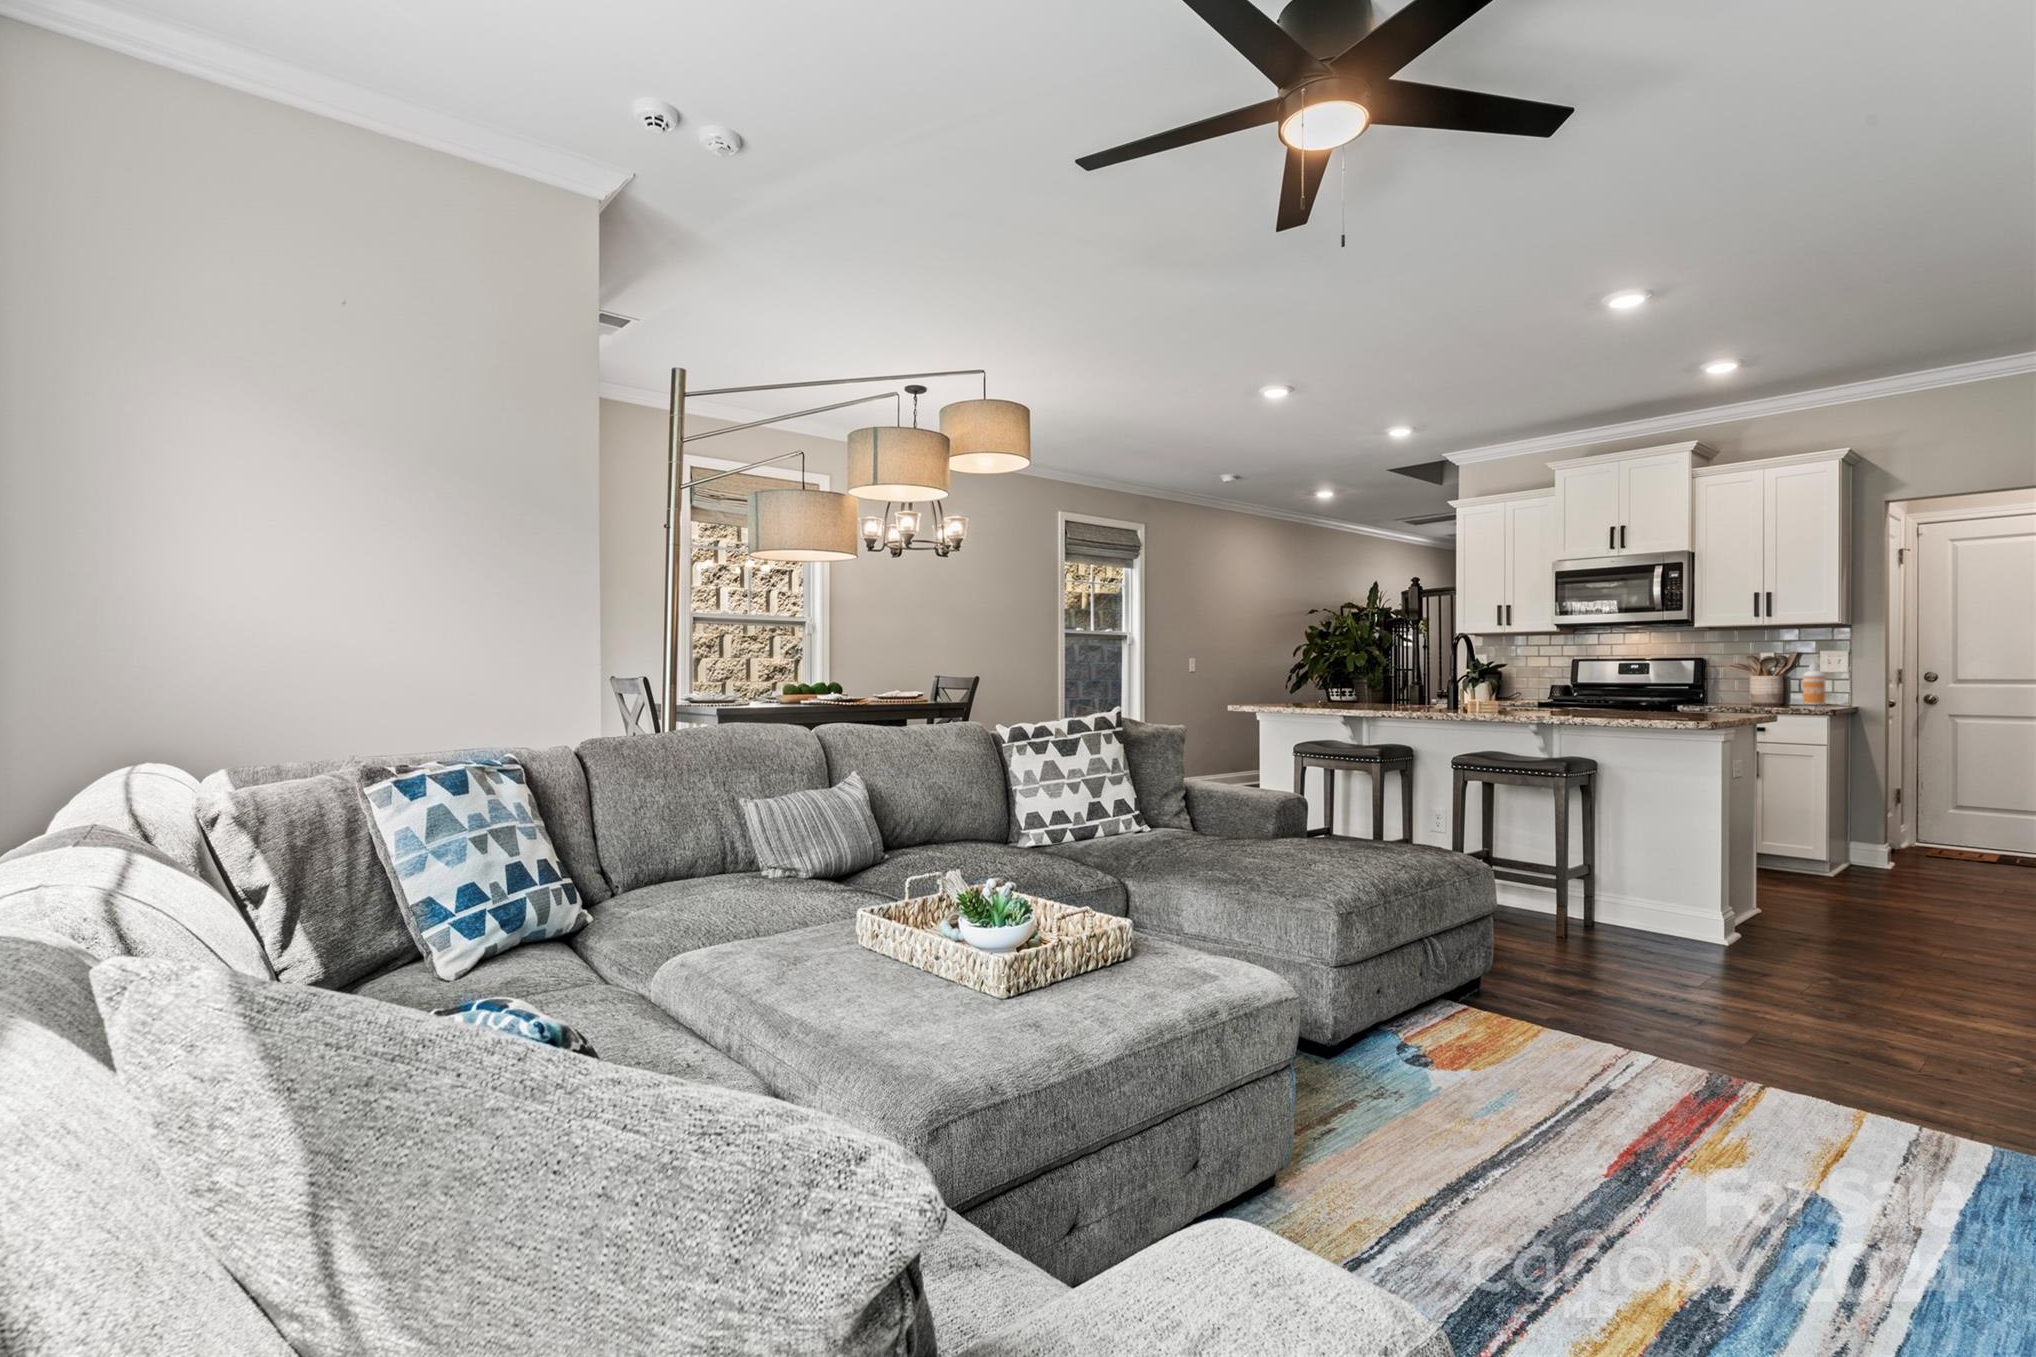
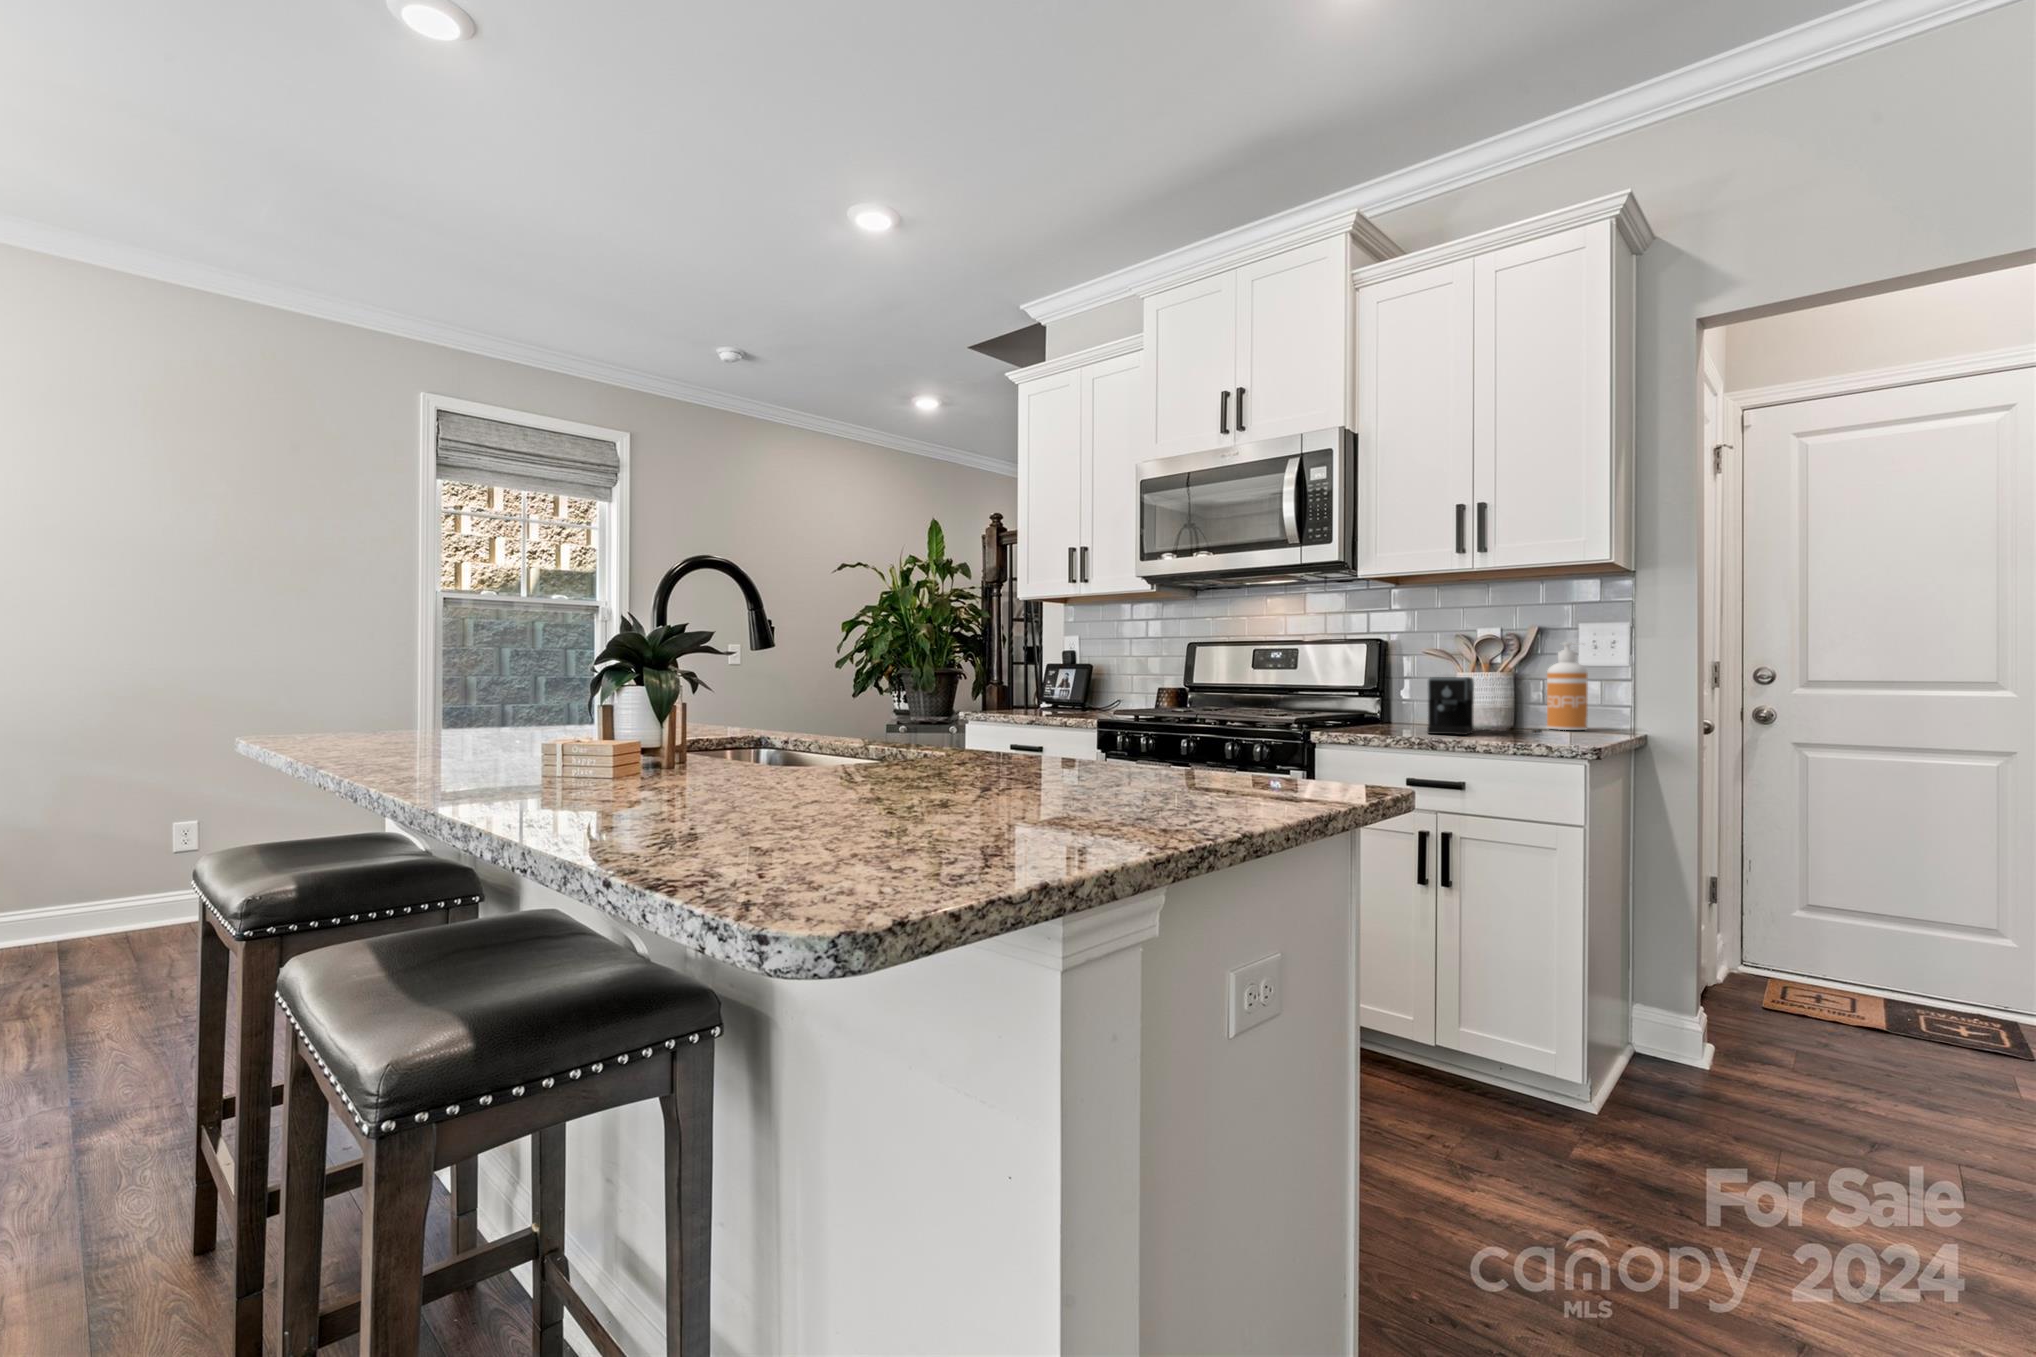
coffee maker: none [1740,679,1802,706] -> present [1427,677,1541,735]

